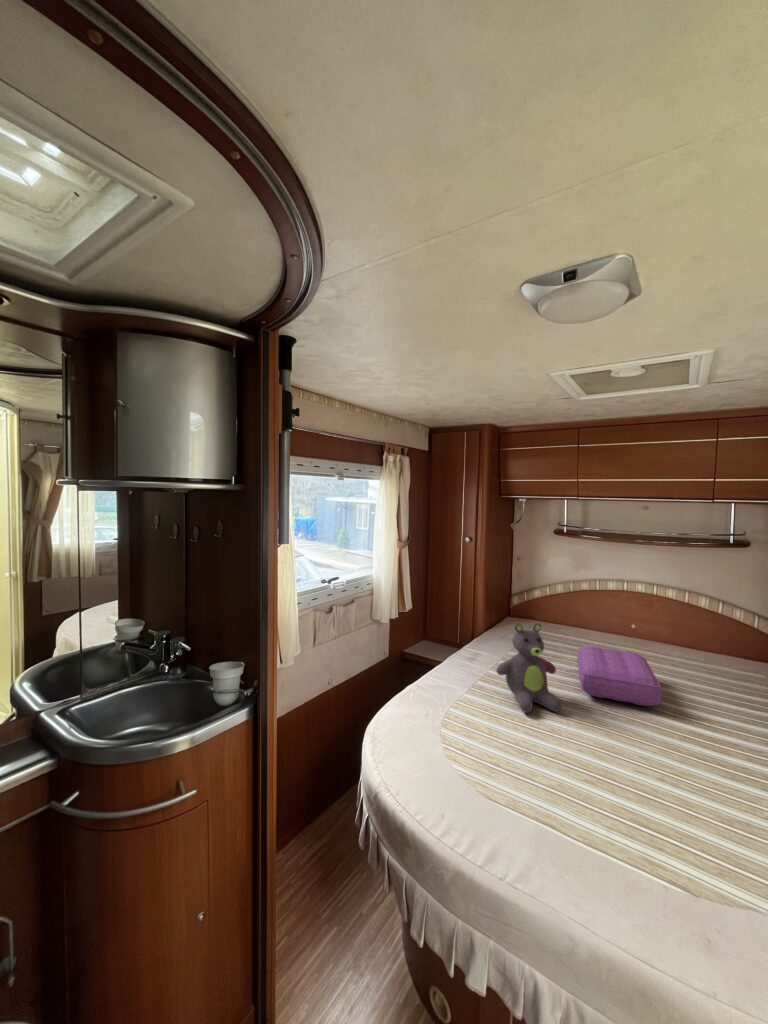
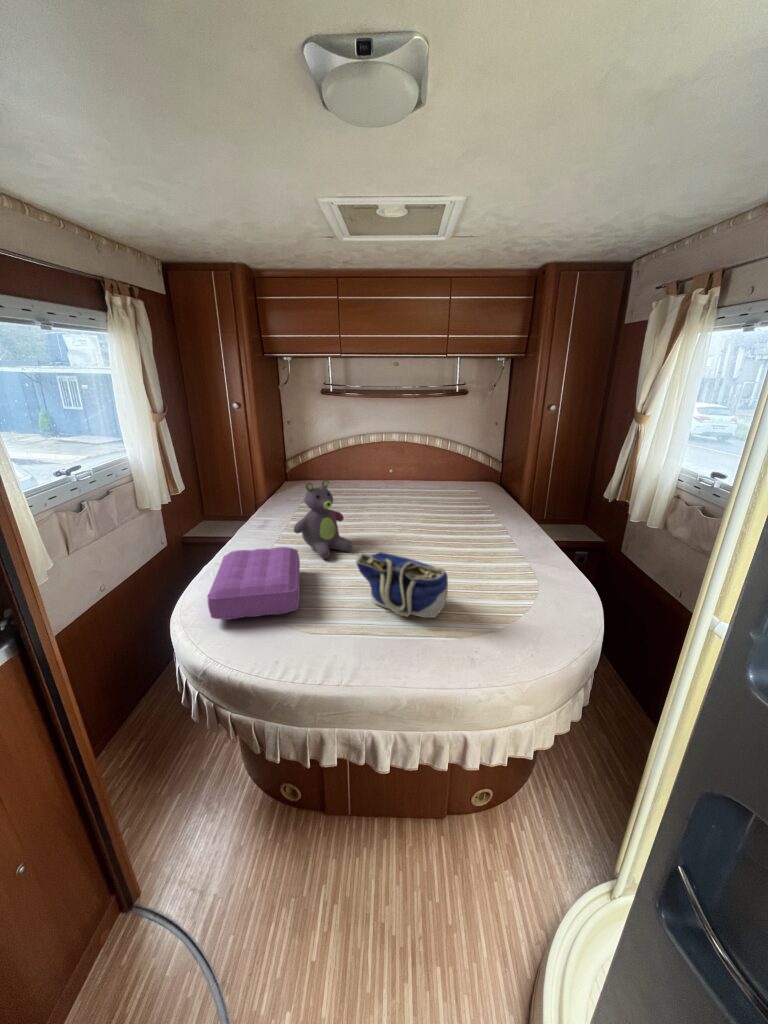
pillow: present [577,646,661,706] -> present [208,547,300,620]
tote bag: none [552,719,682,846] -> present [356,552,448,618]

